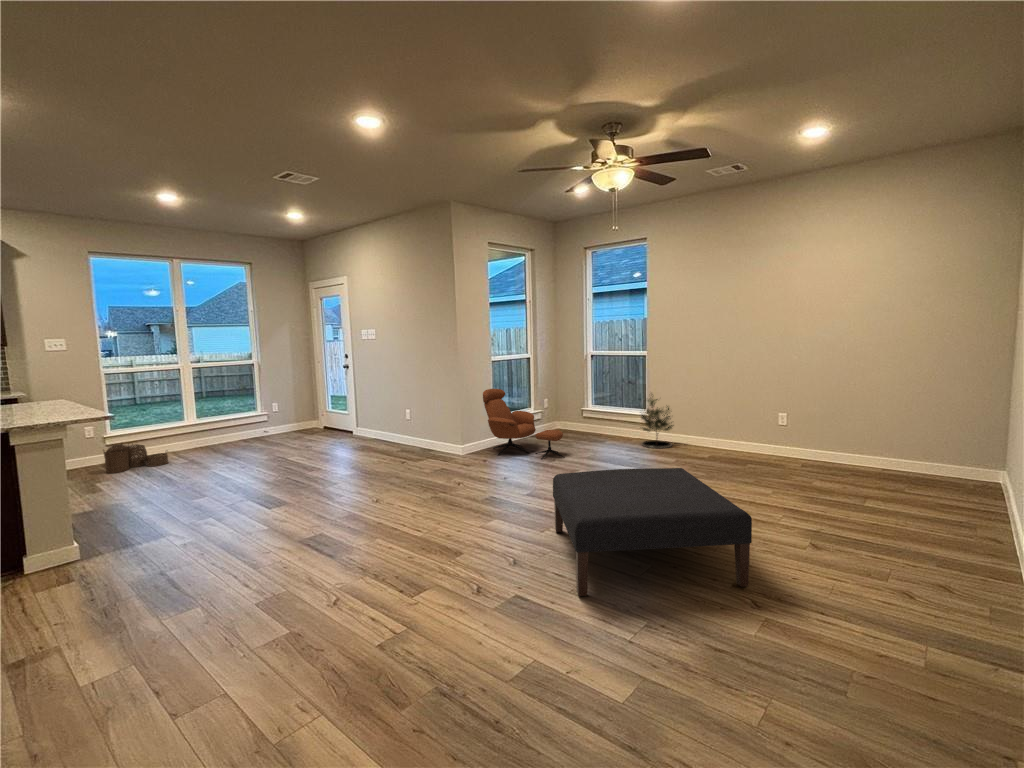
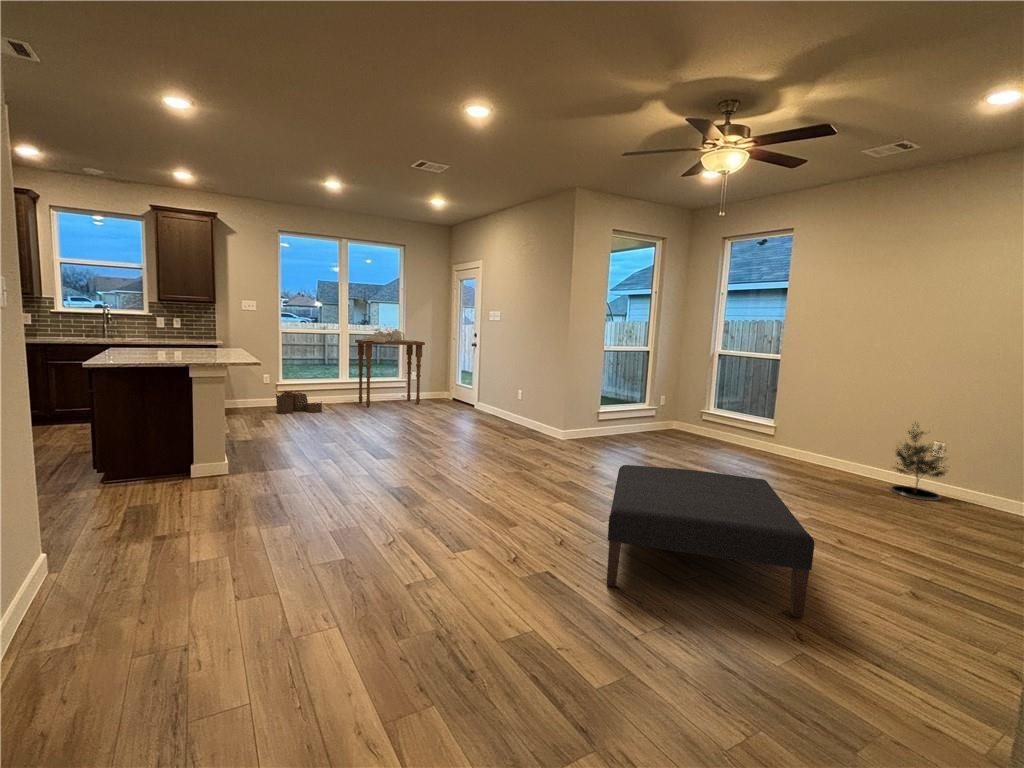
side table: none [200,357,288,450] -> present [355,329,425,407]
lounge chair: present [483,389,564,459] -> none [589,378,665,456]
potted tree: present [641,396,674,448] -> present [890,423,946,501]

